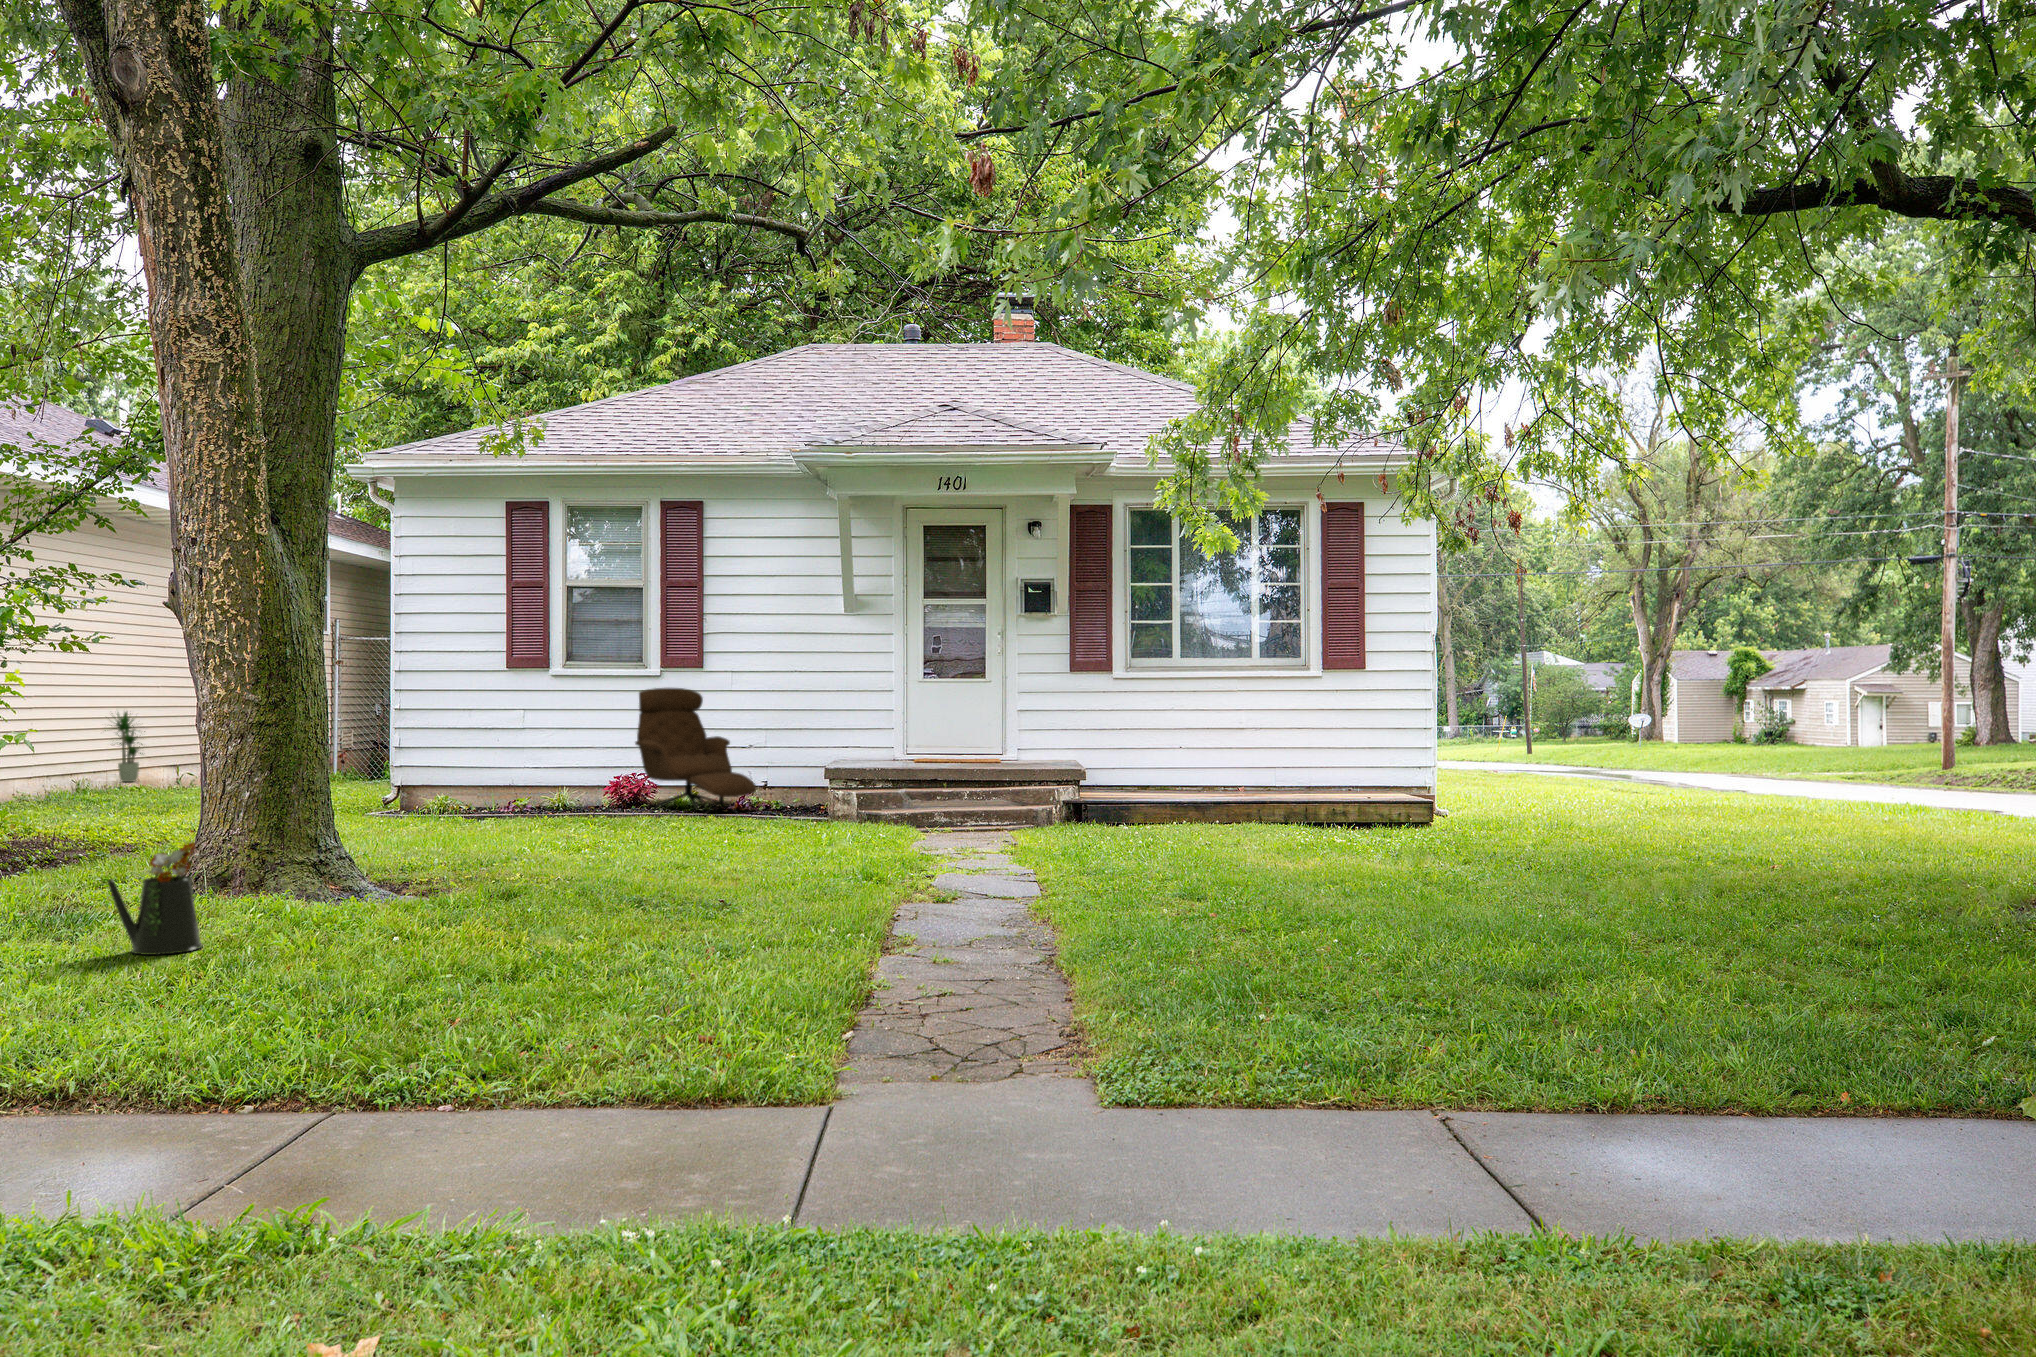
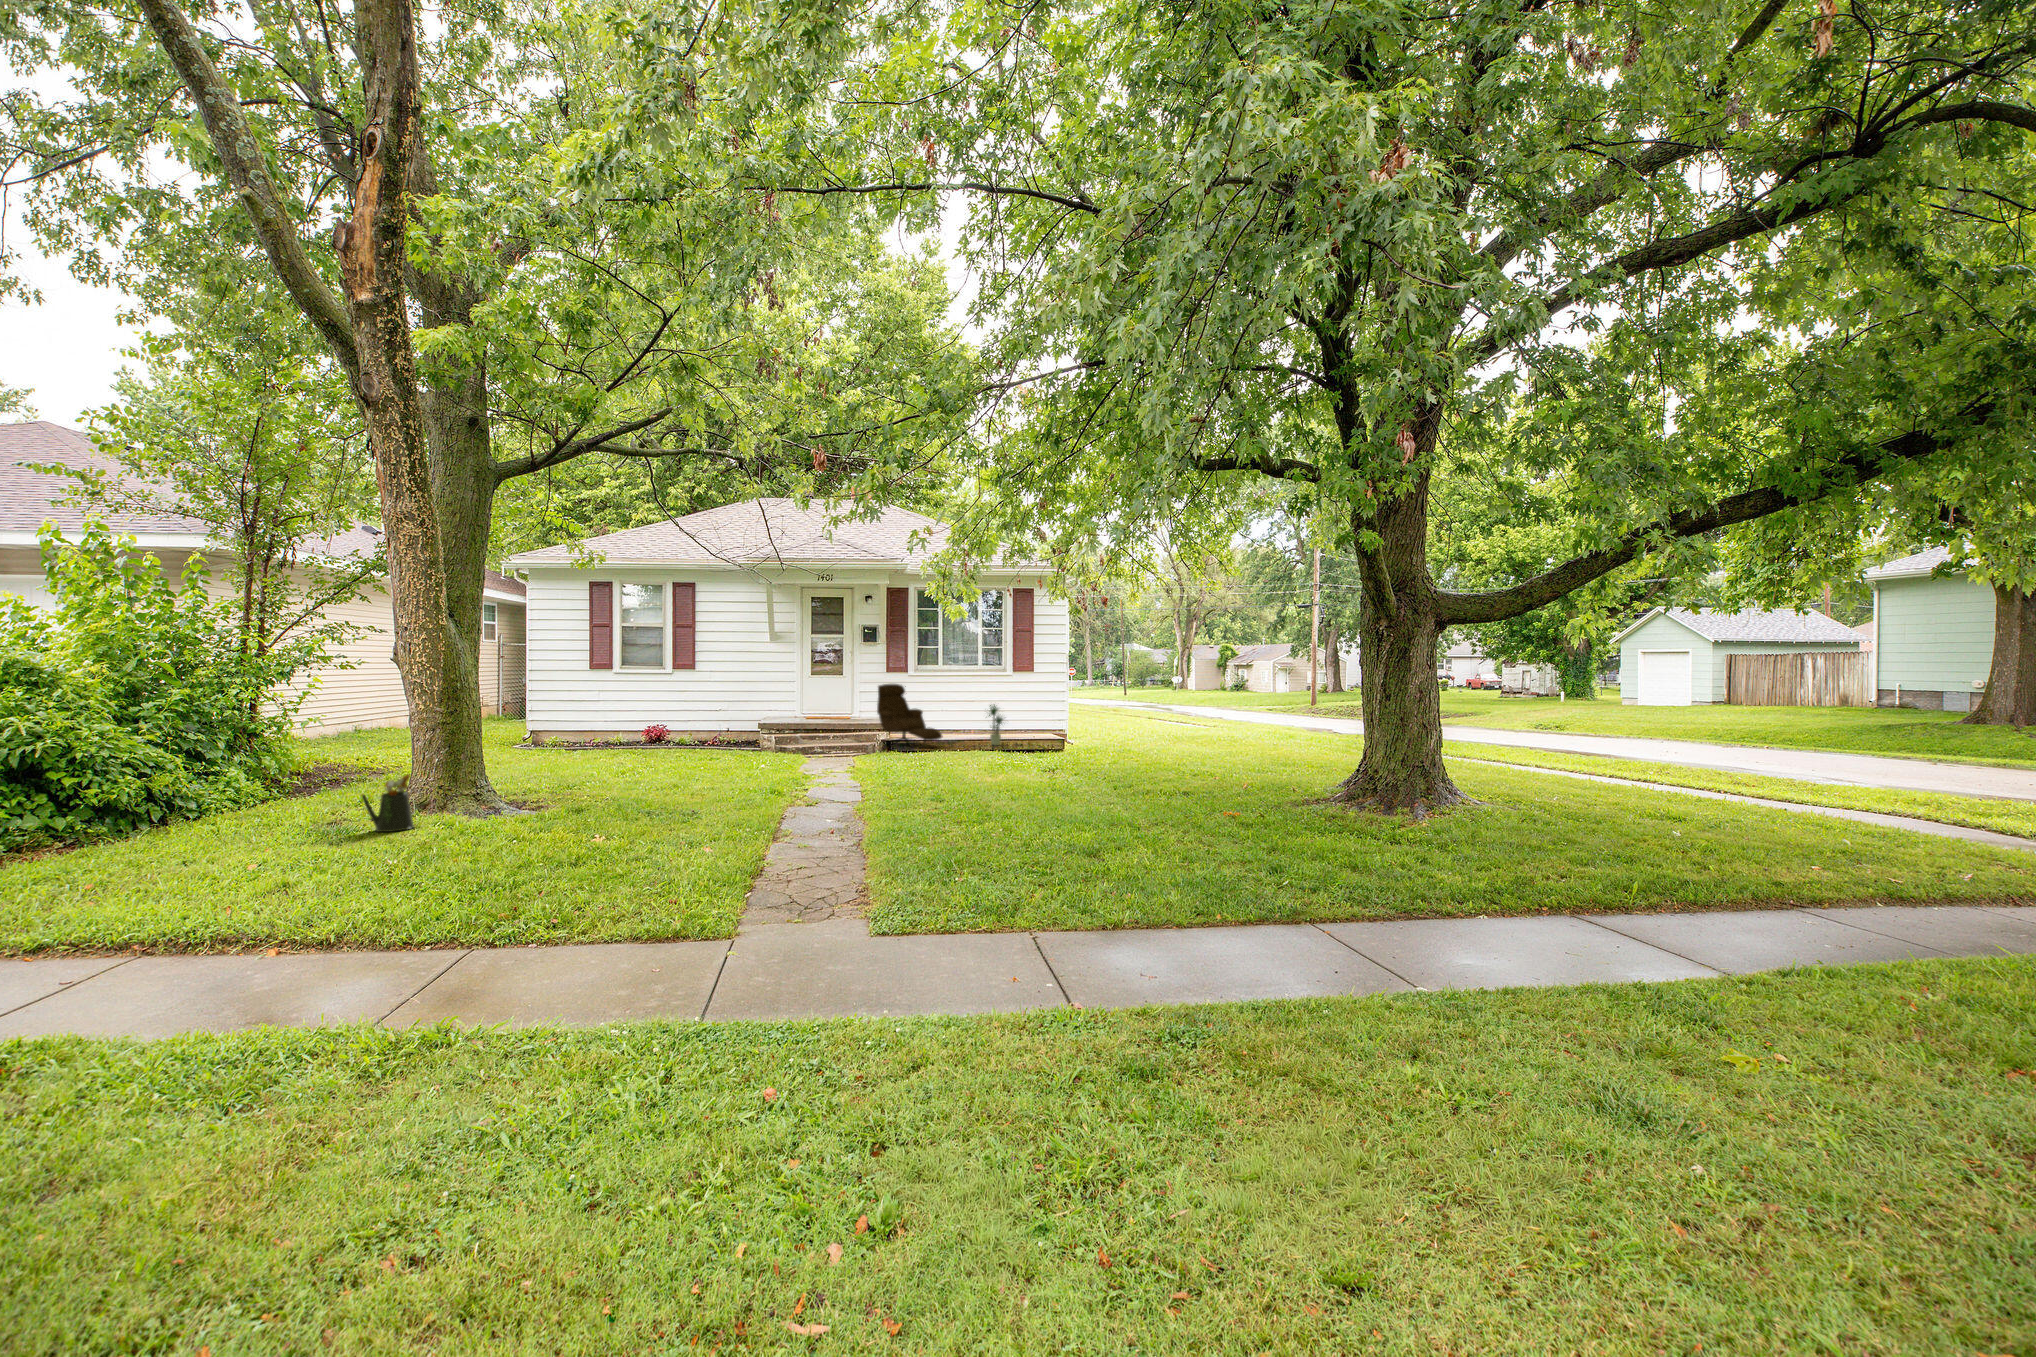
lounge chair: present [635,688,756,814] -> present [877,684,943,748]
potted plant: present [105,712,145,782] -> present [989,704,1003,745]

